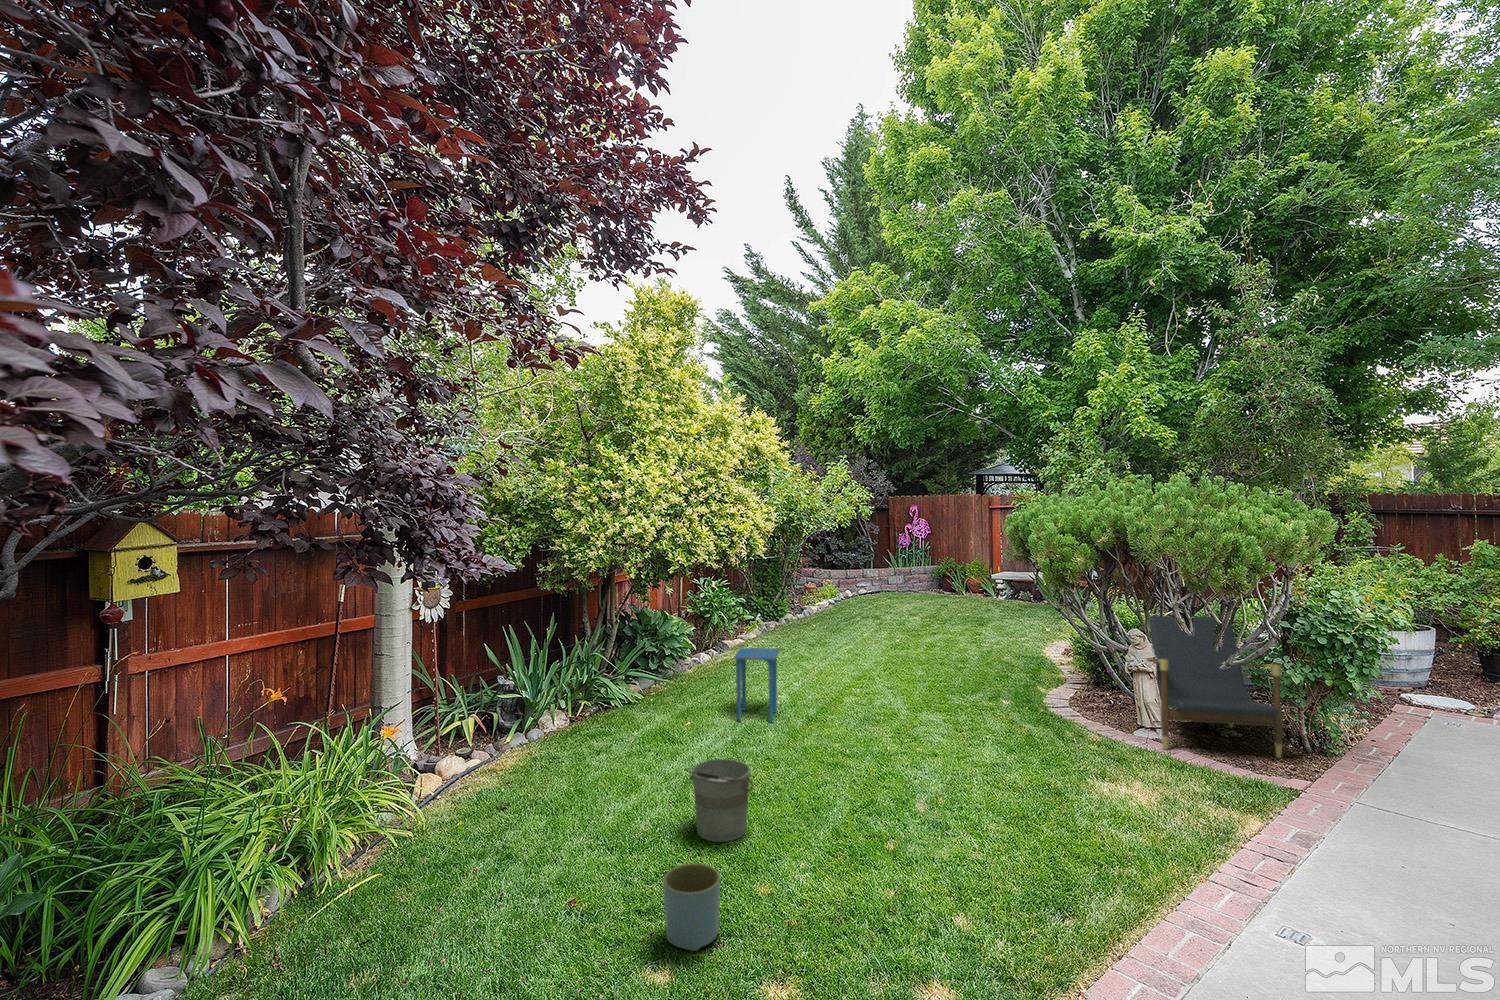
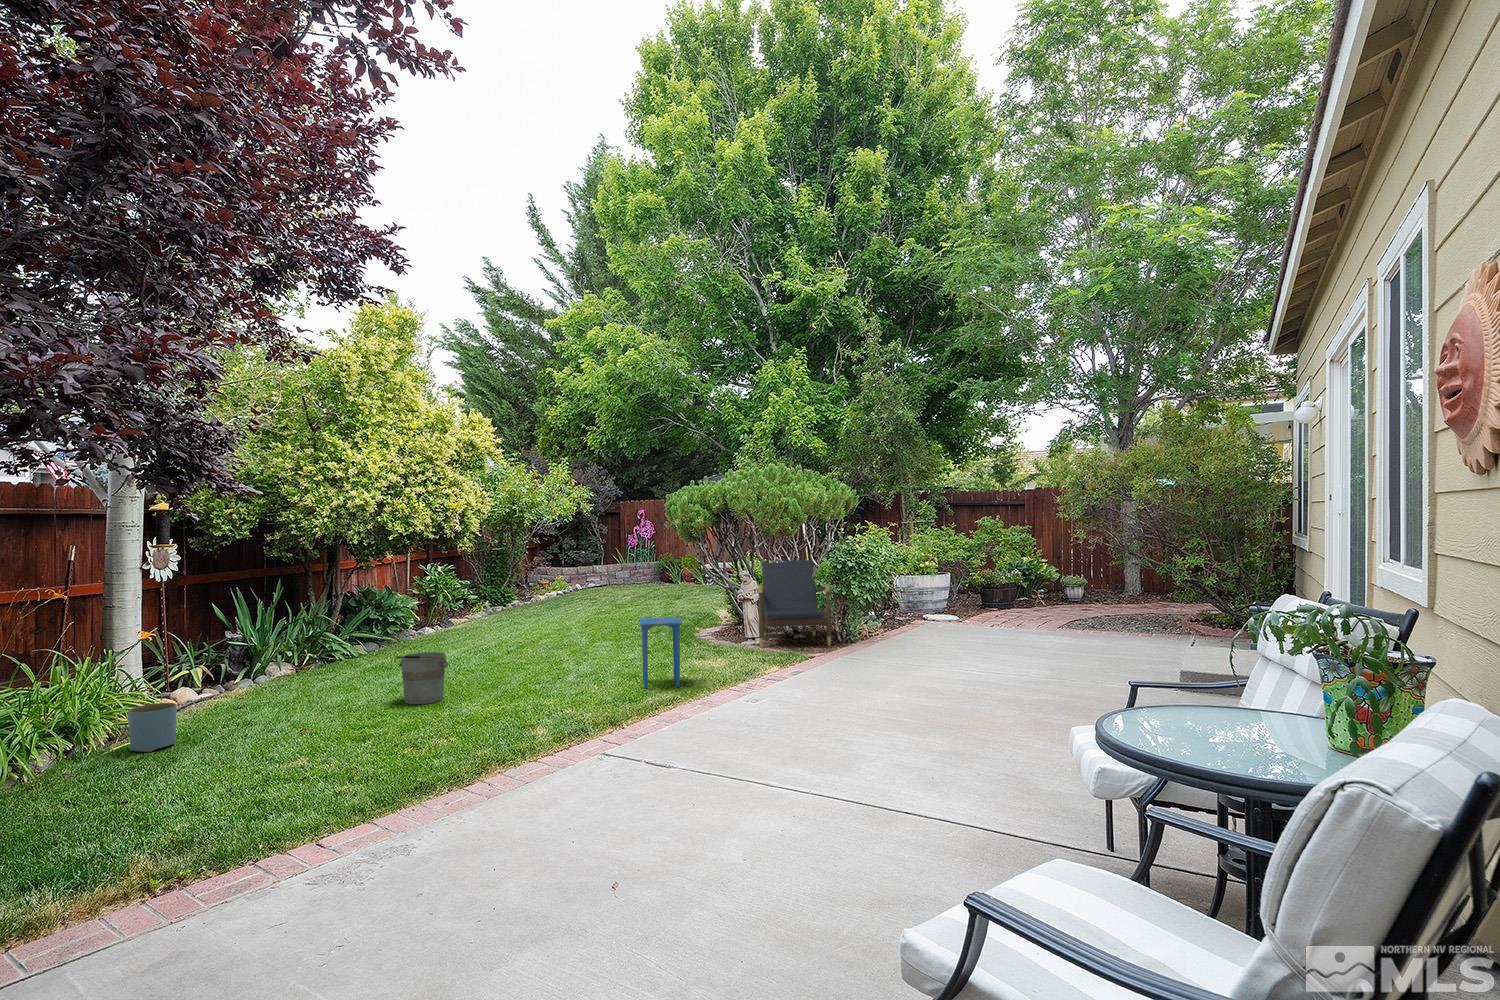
side table: present [734,648,779,723] -> present [640,617,682,689]
planter: present [663,863,720,951] -> present [128,703,177,752]

